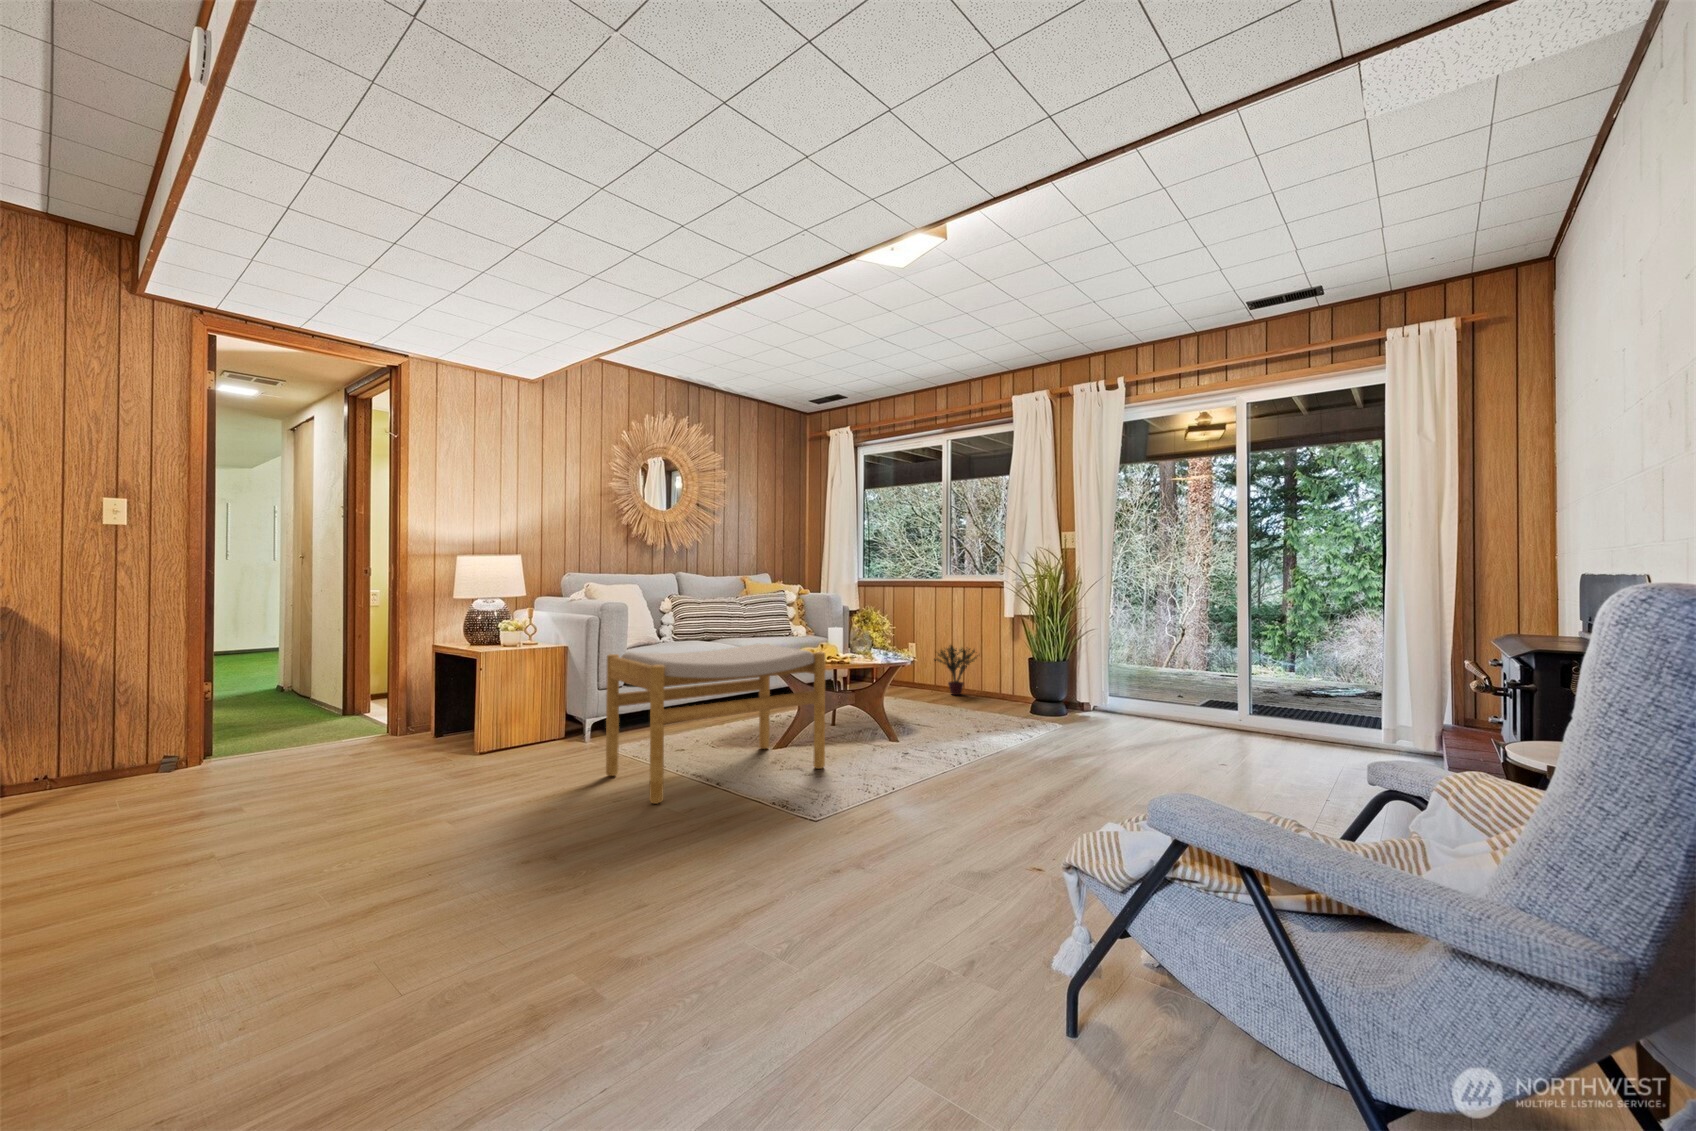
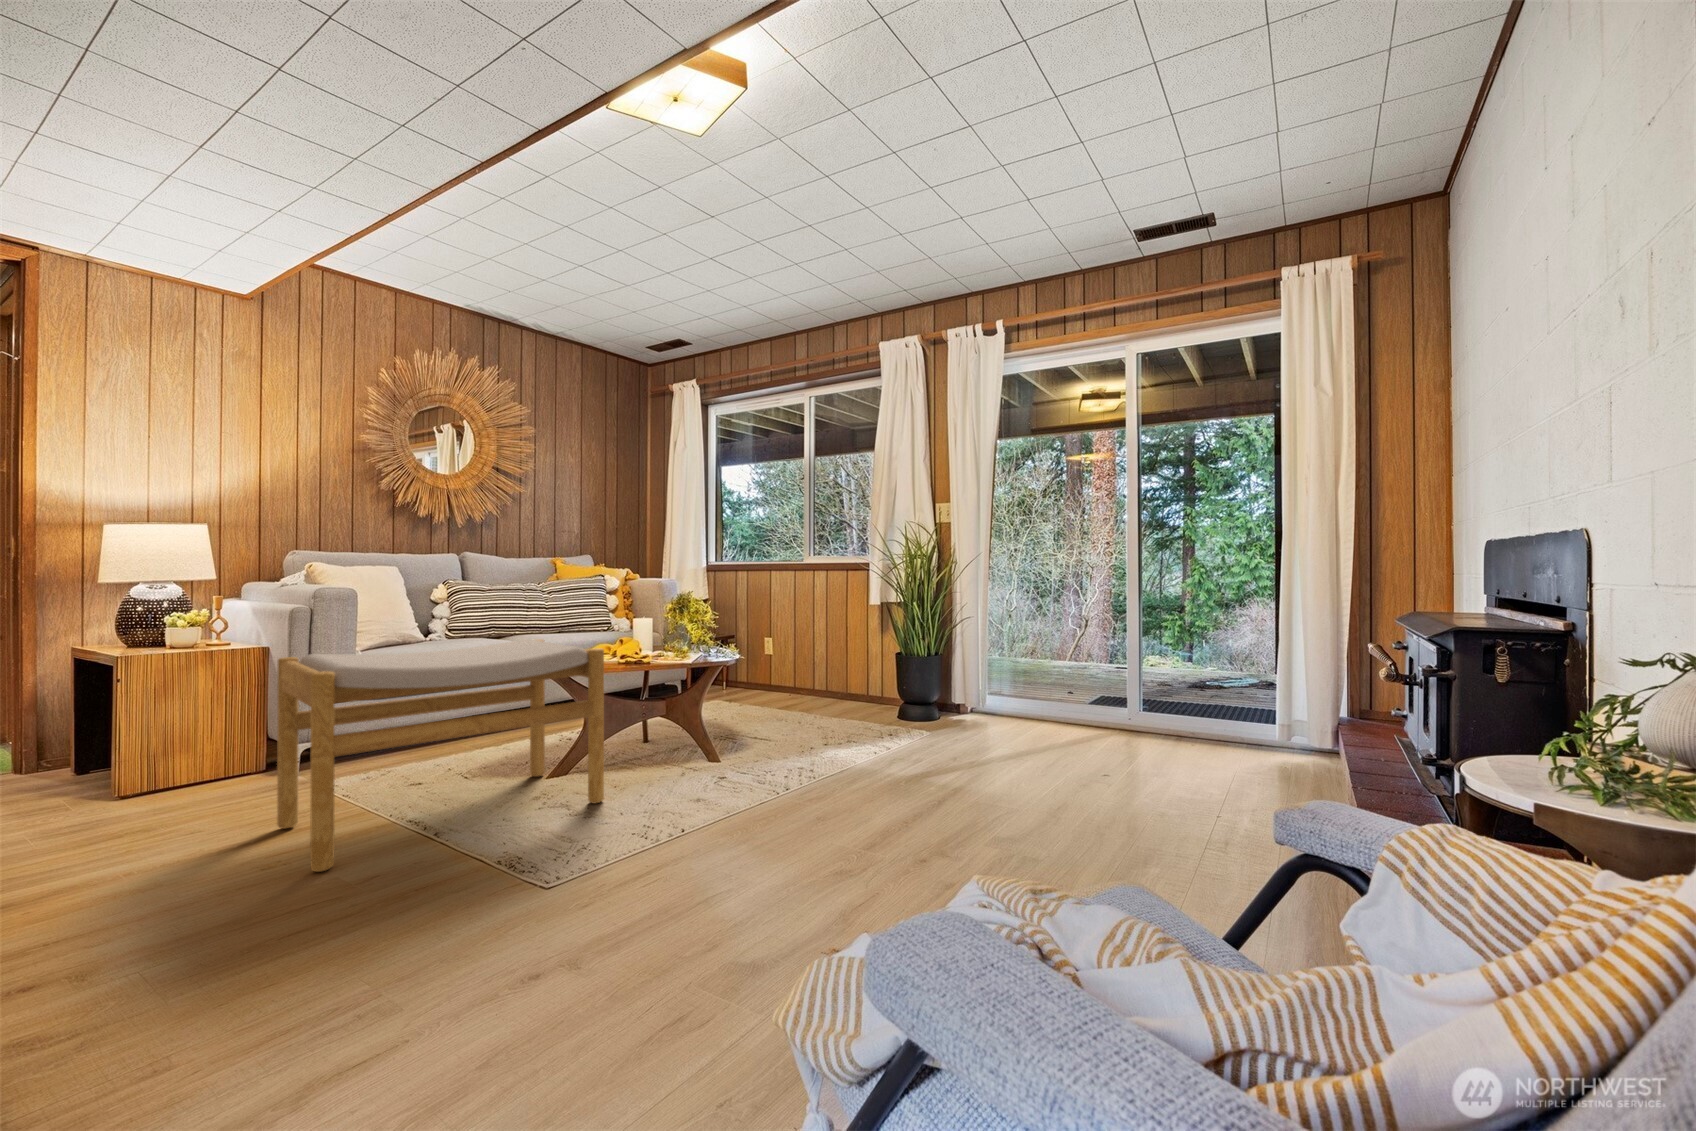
potted plant: present [934,645,978,695] -> none [786,636,845,696]

